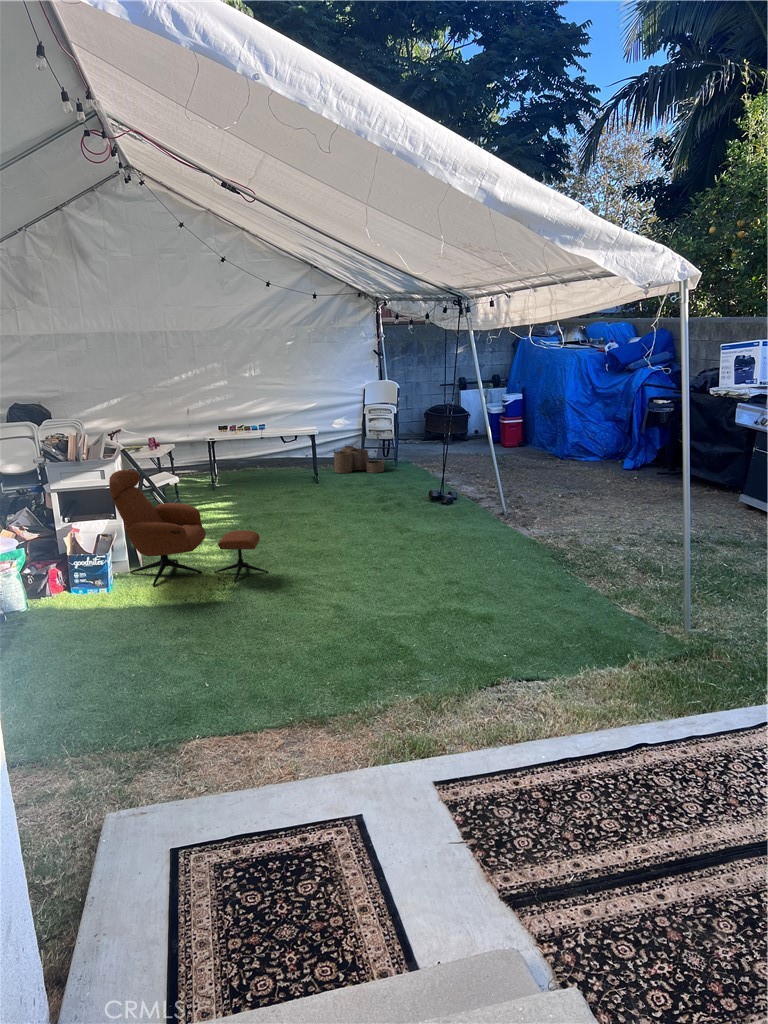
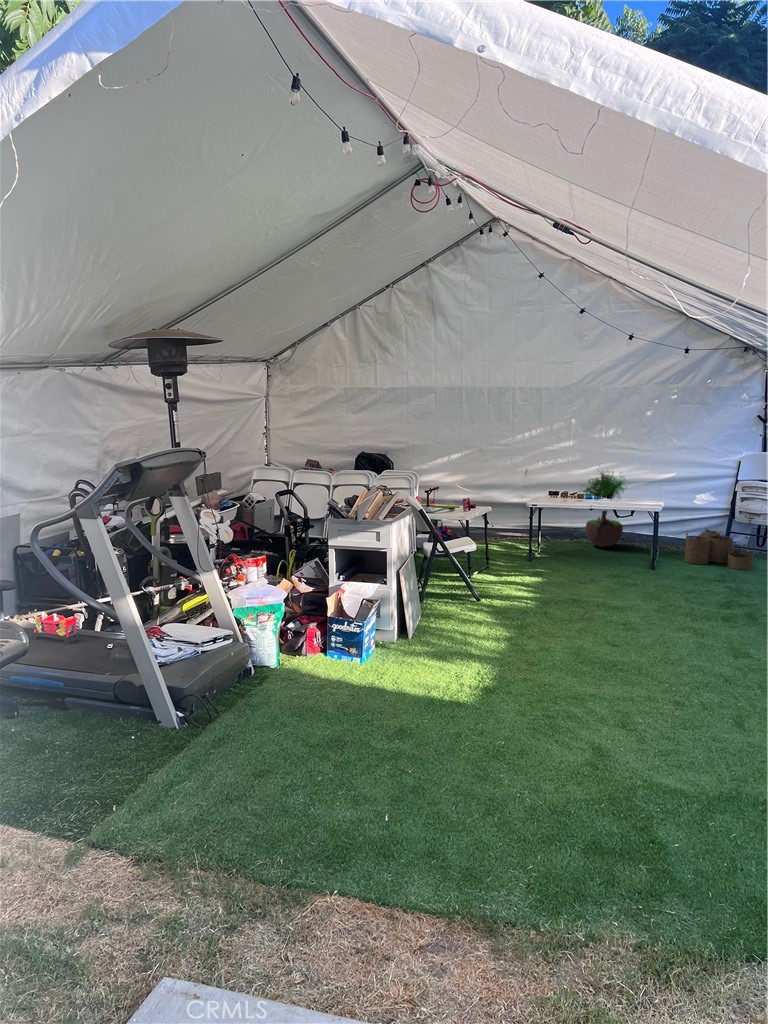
potted tree: none [242,399,285,471] -> present [582,471,627,547]
lounge chair: present [109,470,268,586] -> none [379,534,535,684]

